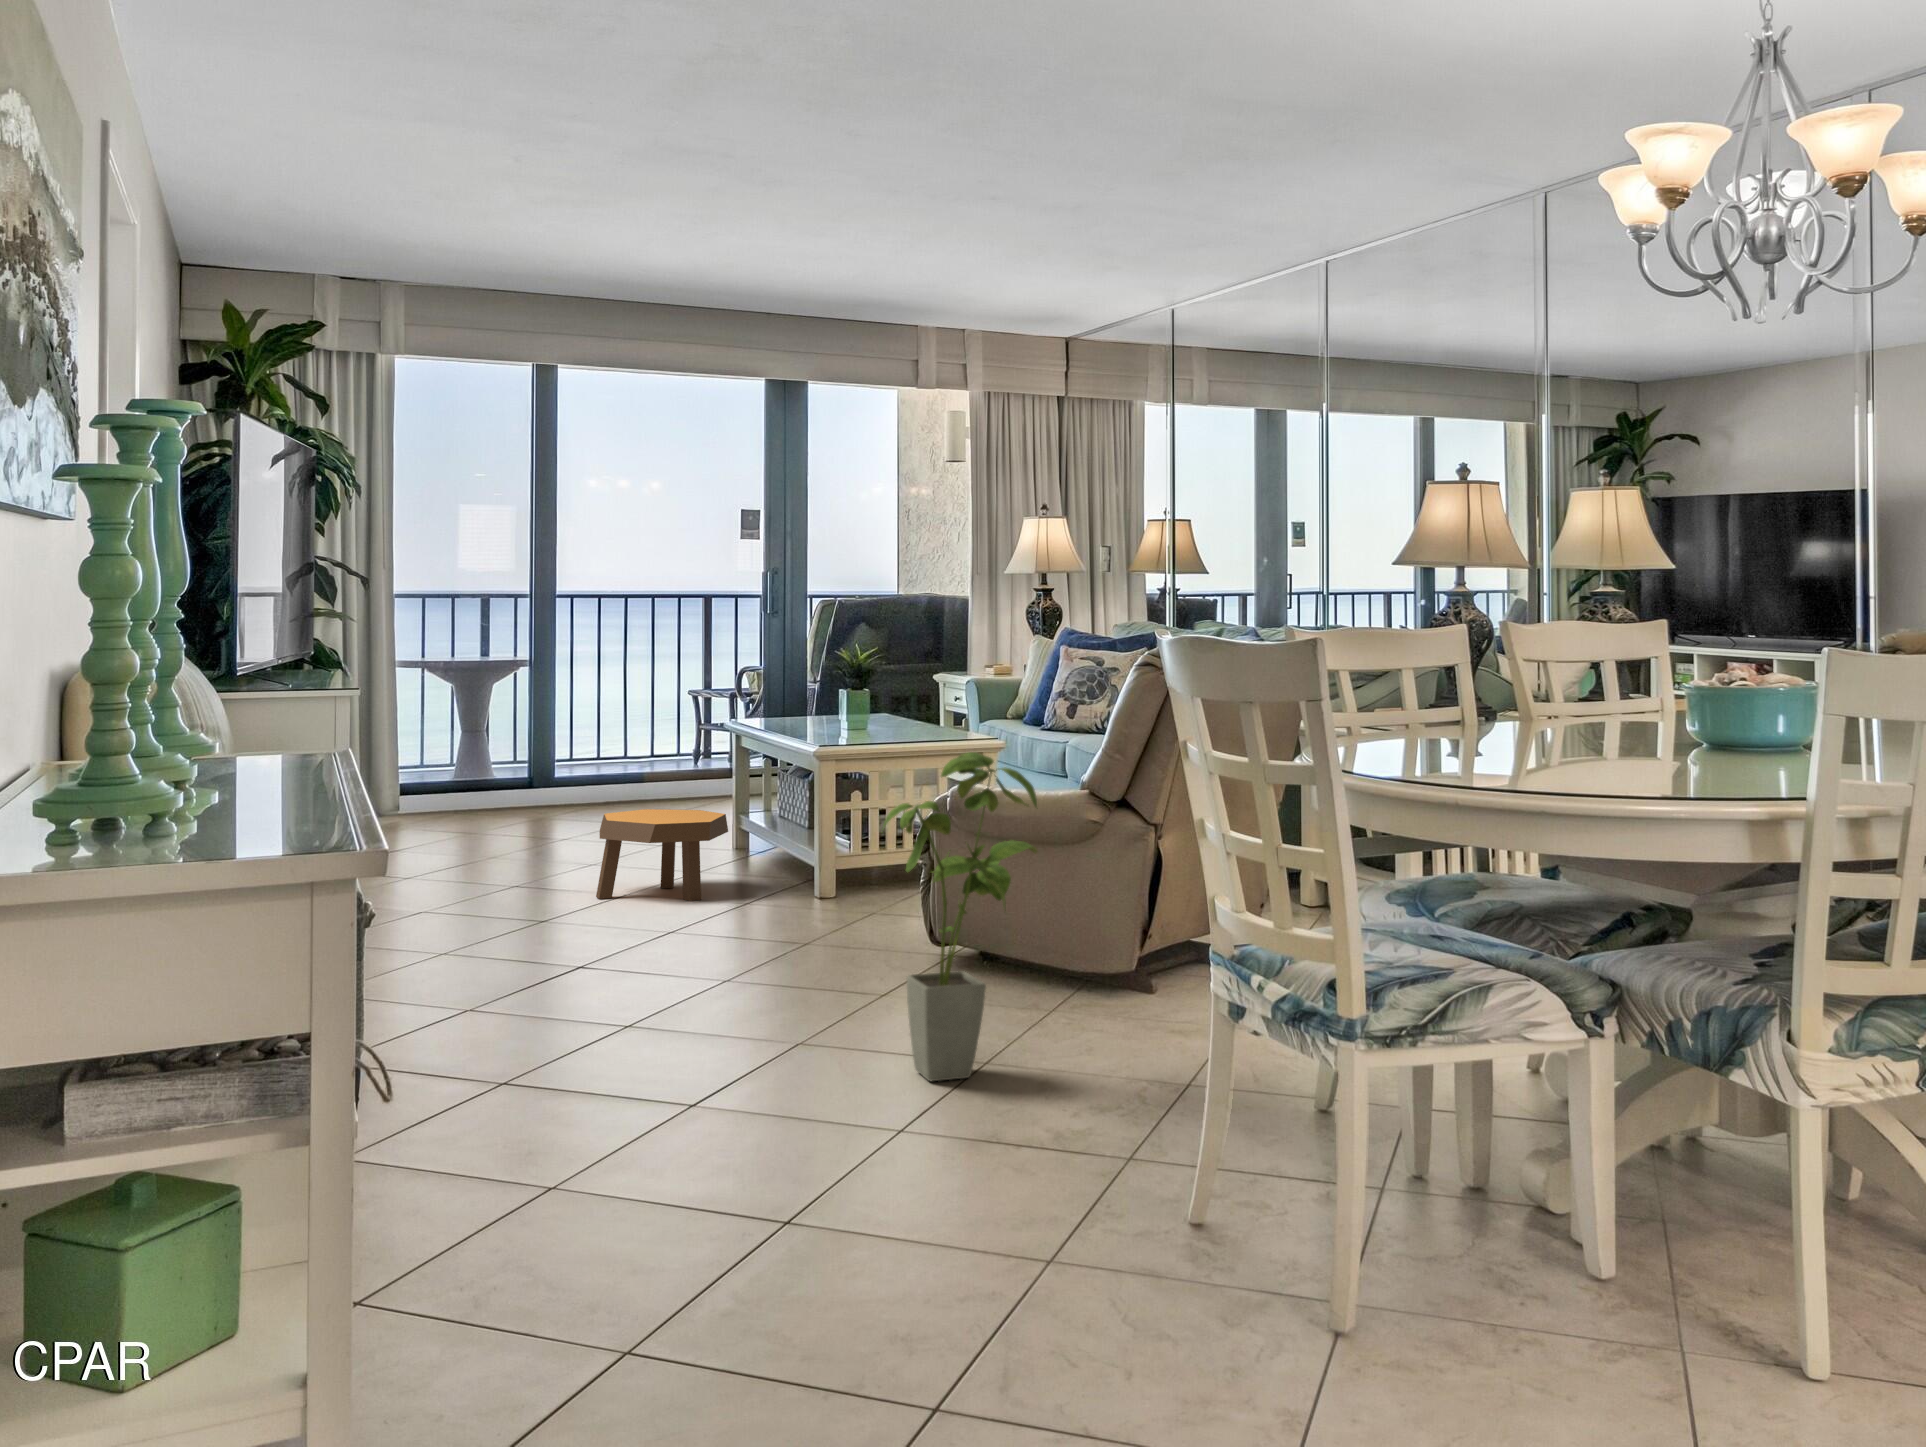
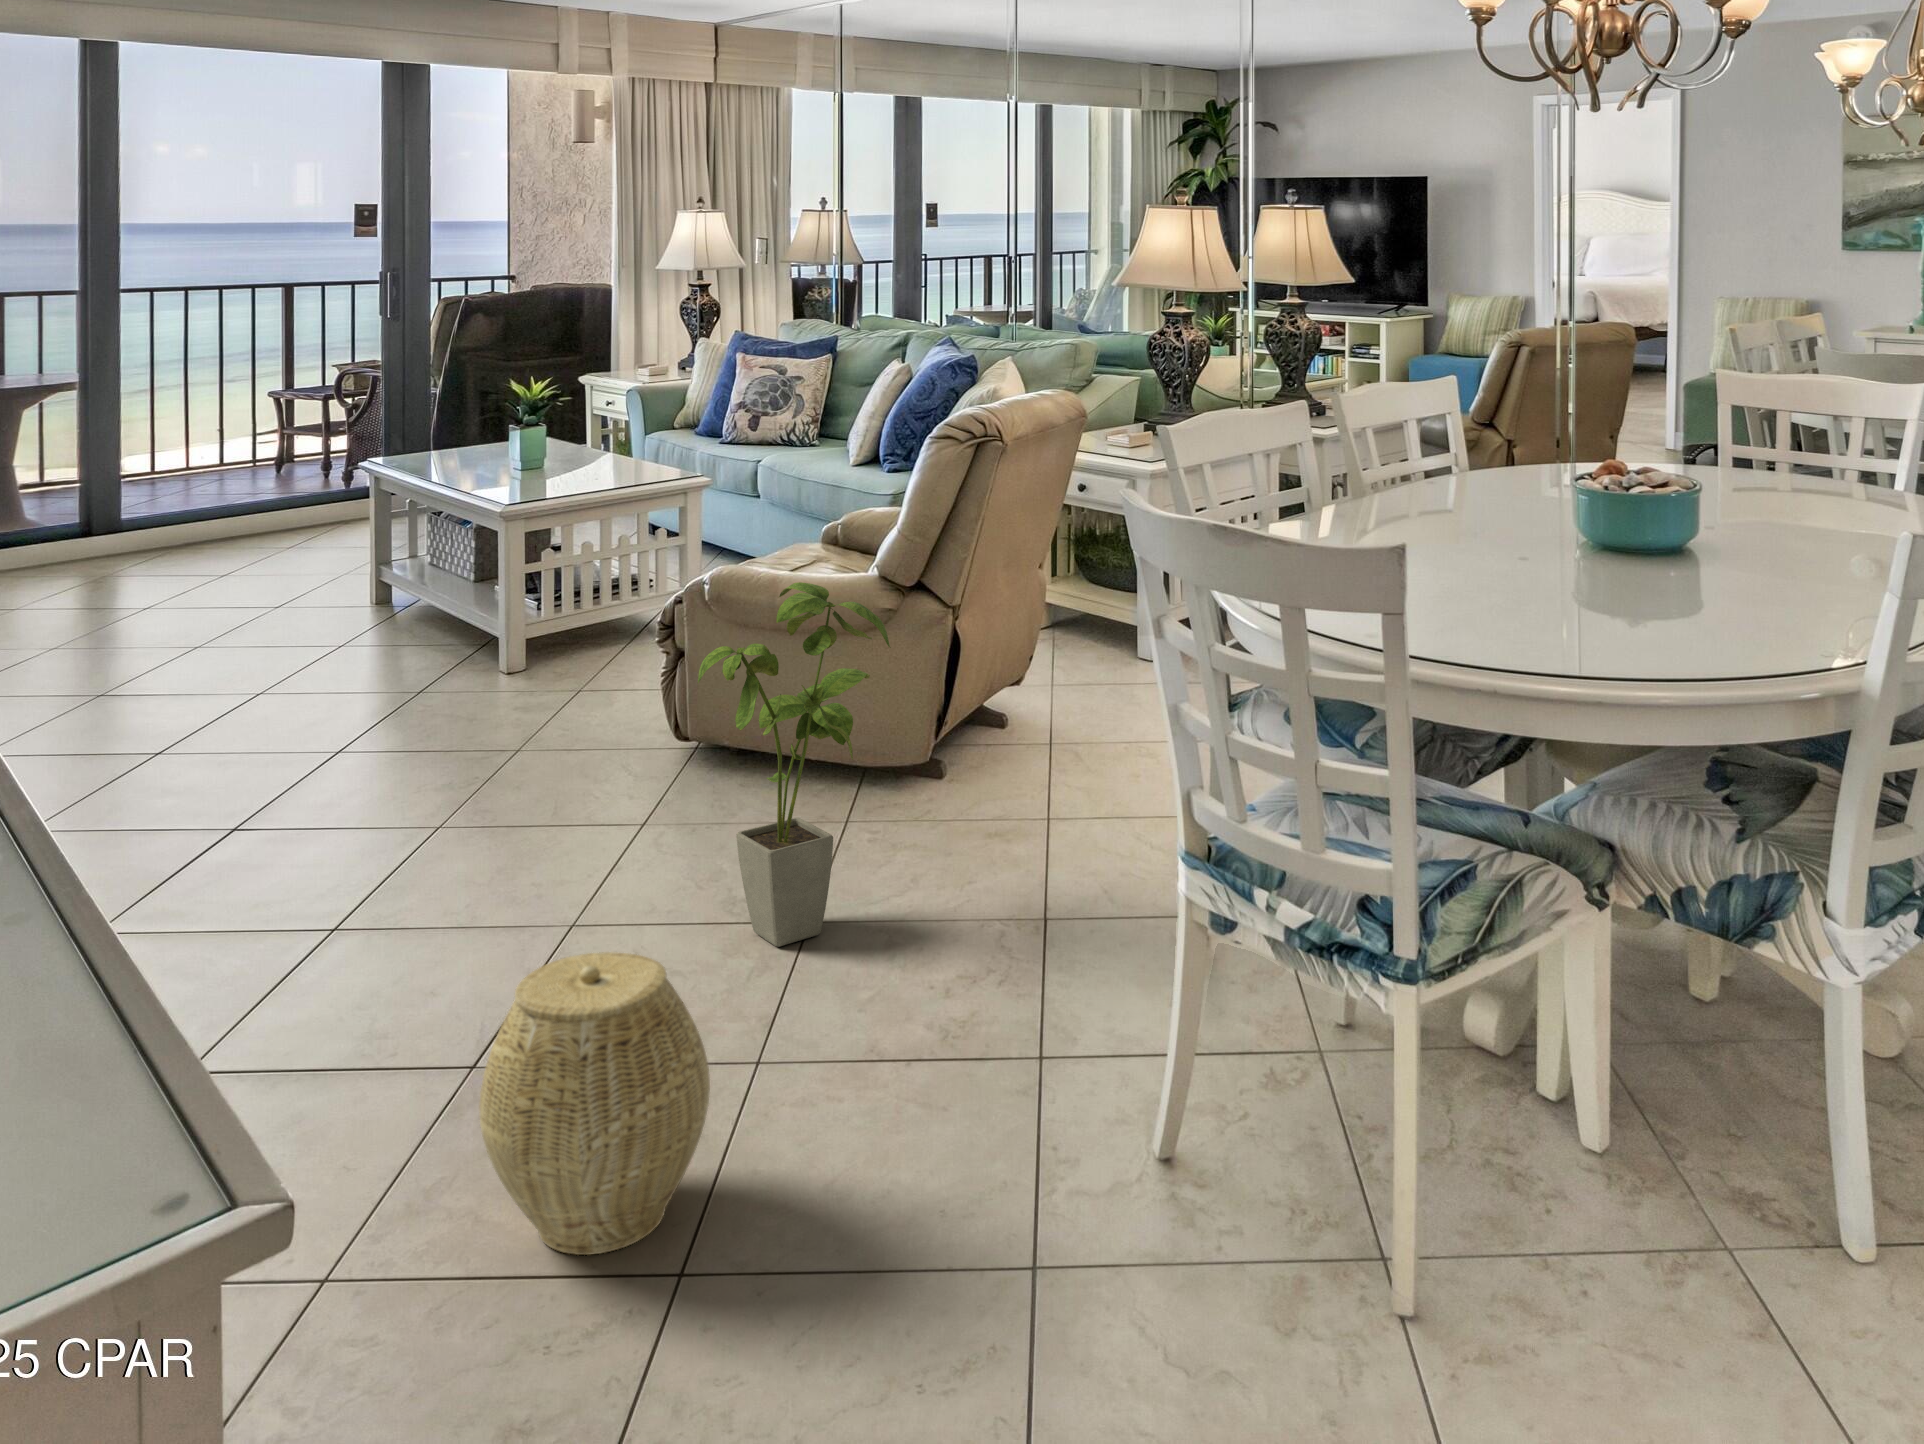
footstool: present [596,809,728,901] -> none [230,583,395,701]
woven basket: none [605,991,792,1239] -> present [479,952,710,1255]

